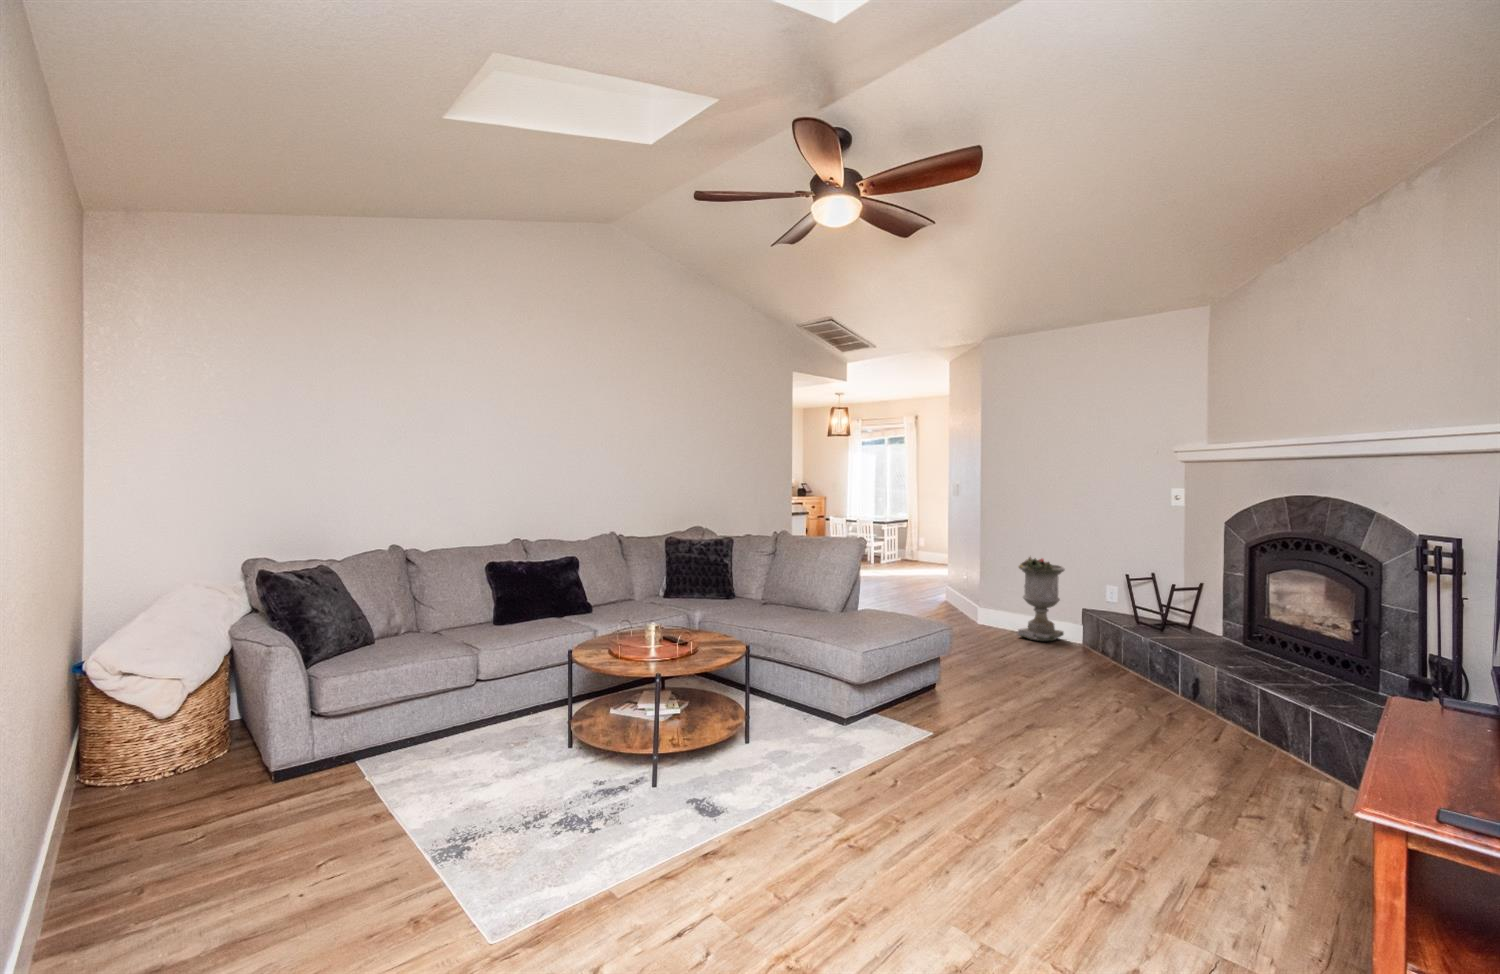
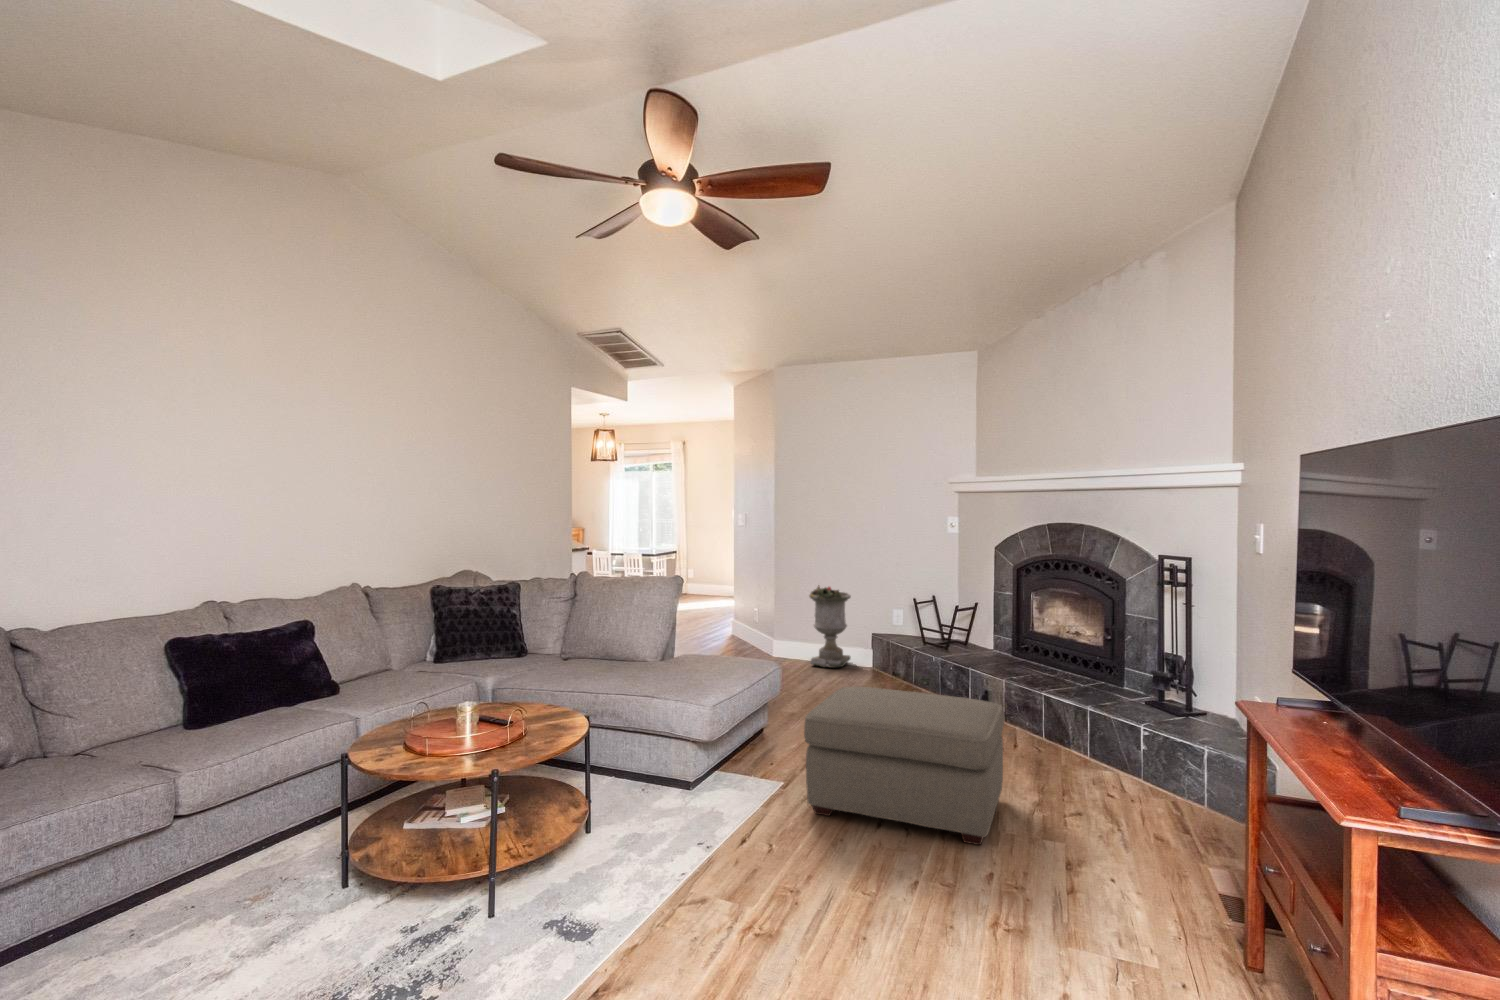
ottoman: none [944,651,1170,822] -> present [804,687,1004,845]

